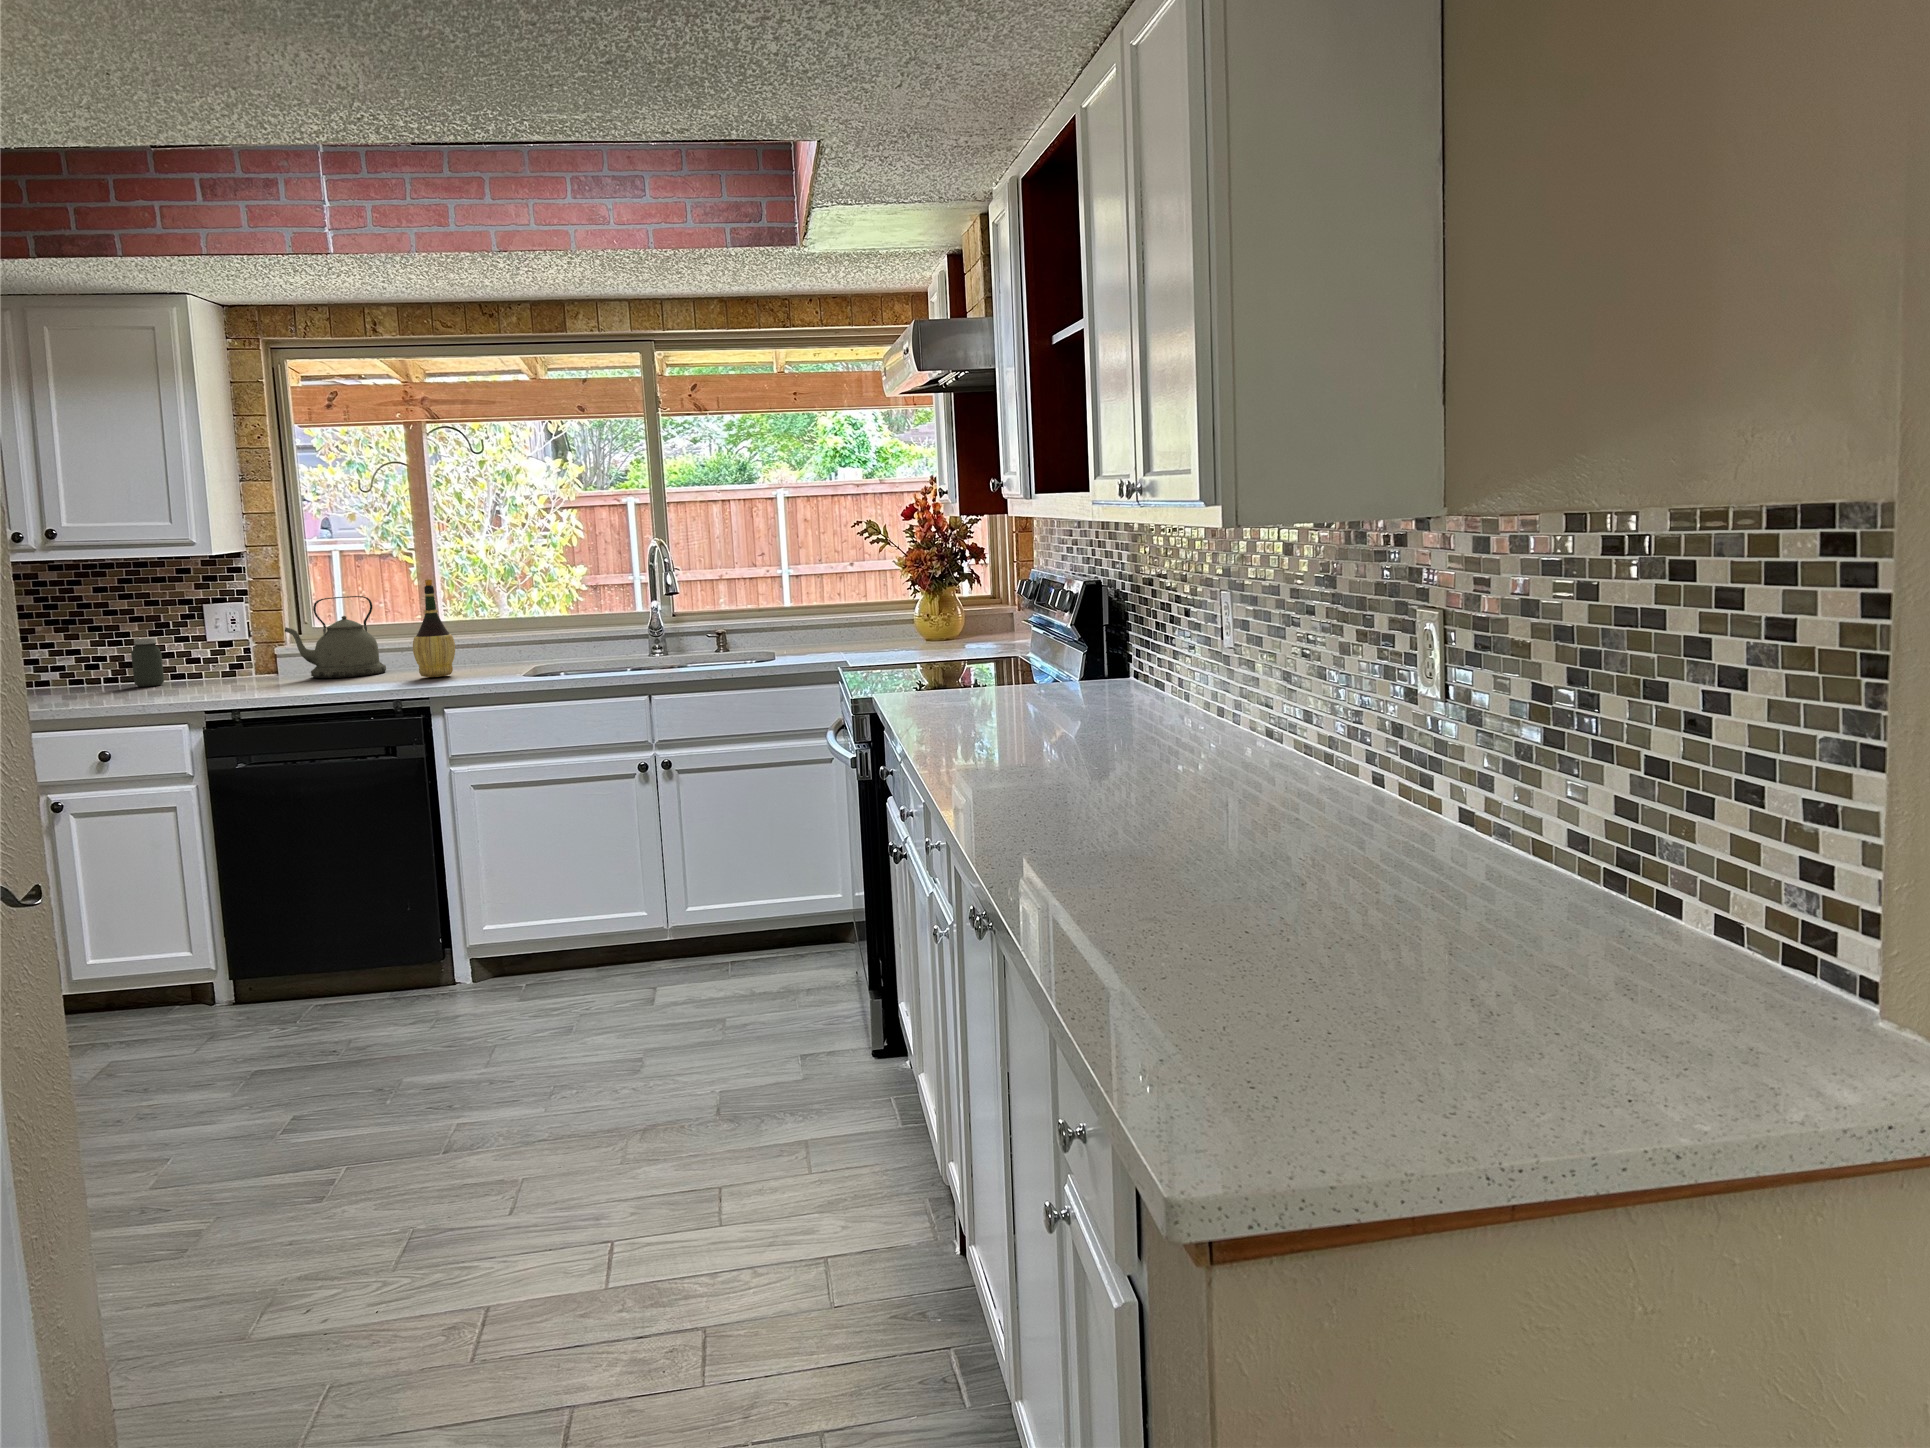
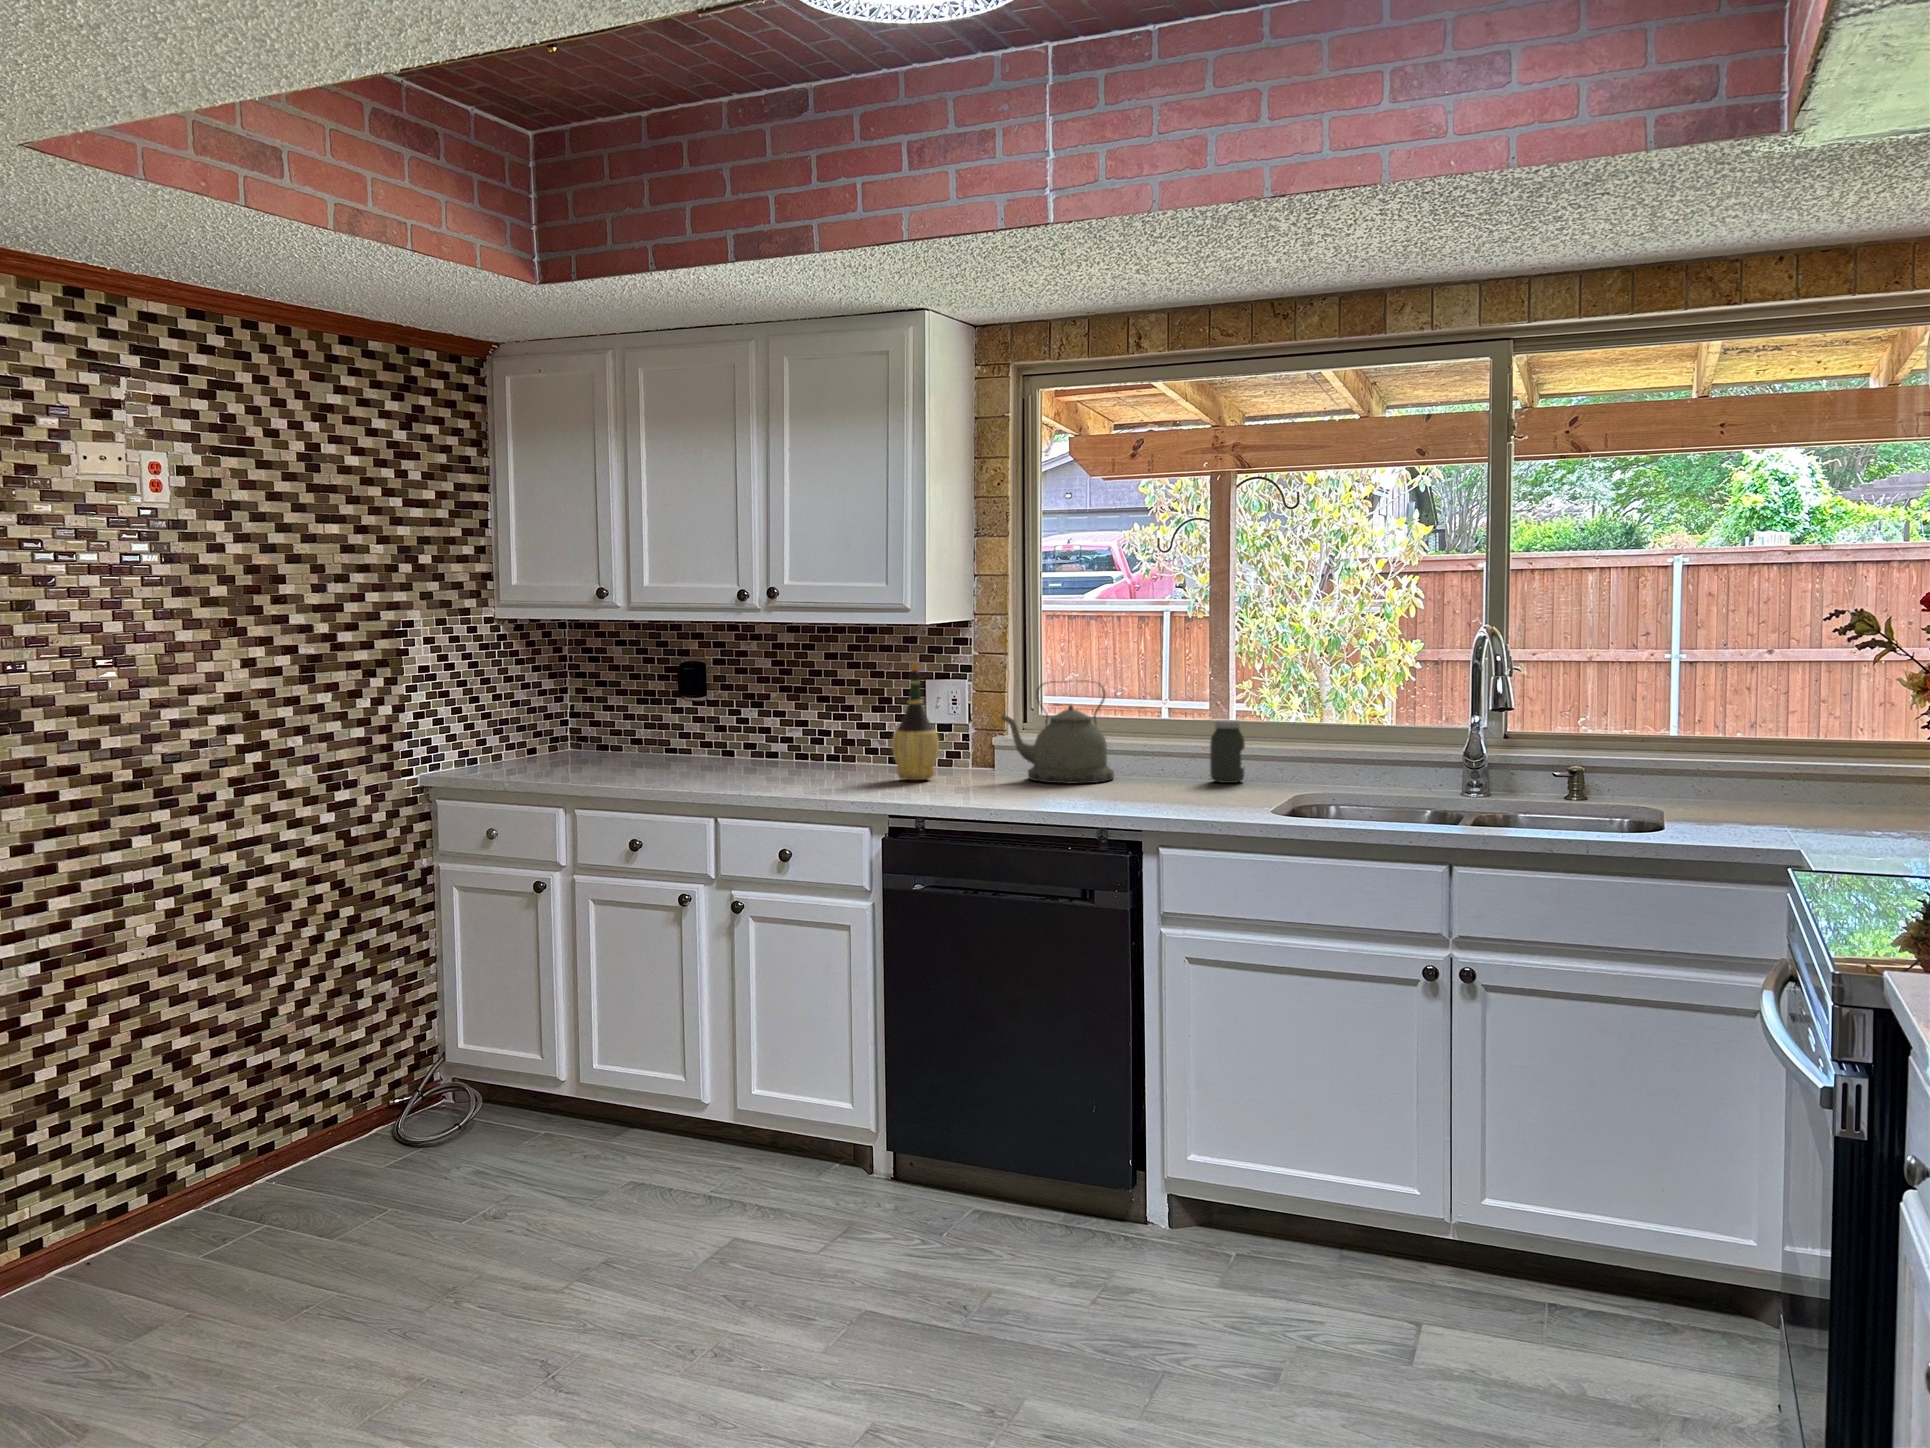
wine bottle: present [413,579,455,677] -> present [892,664,939,780]
jar: present [131,638,164,687] -> present [1210,720,1245,783]

